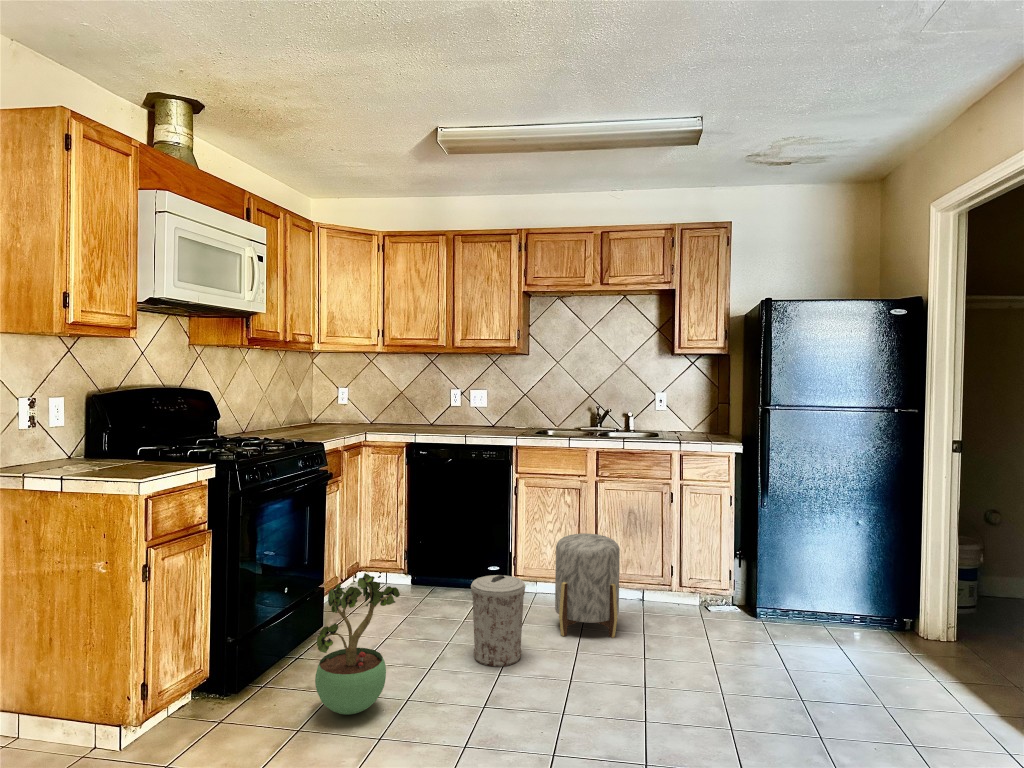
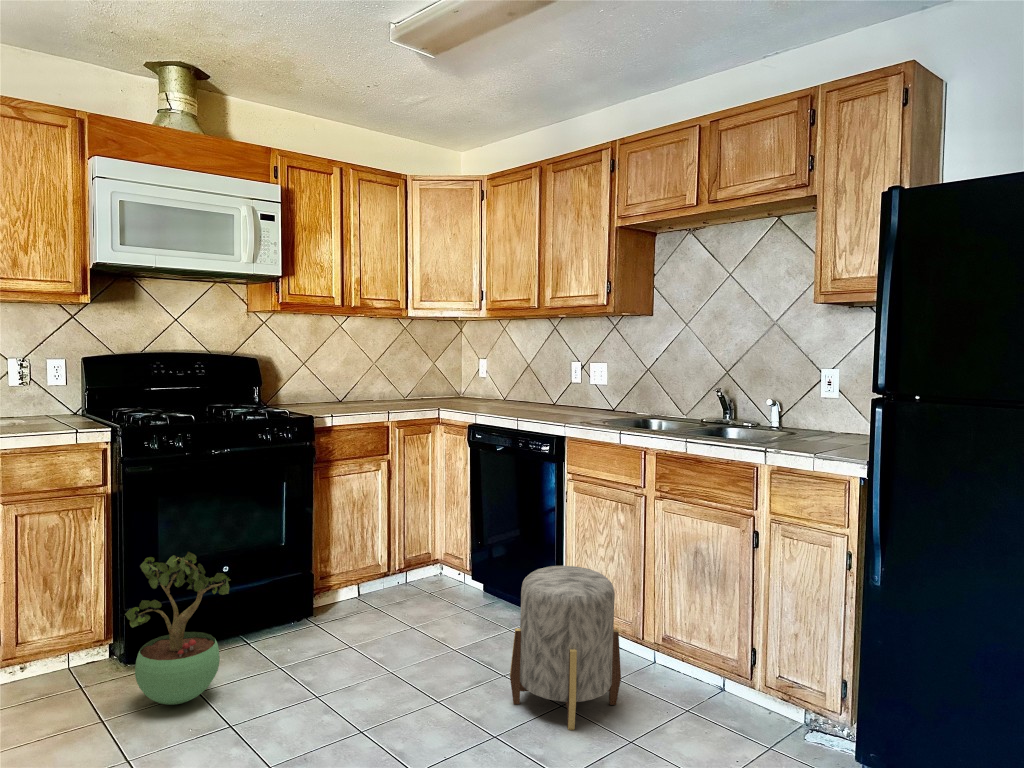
trash can: present [471,575,525,667] -> none [363,593,435,715]

